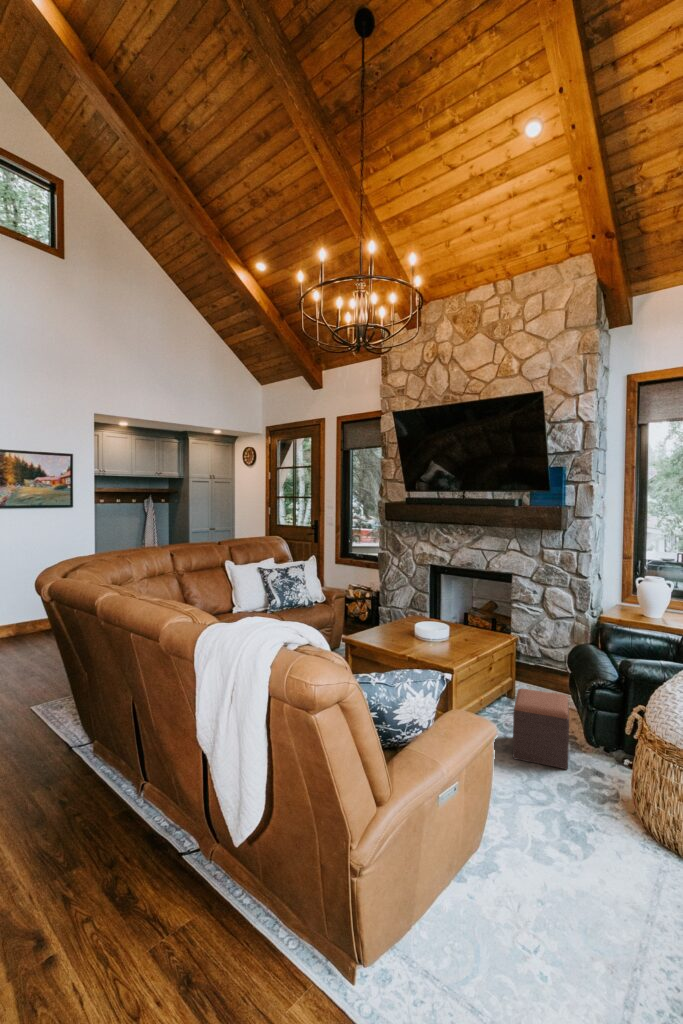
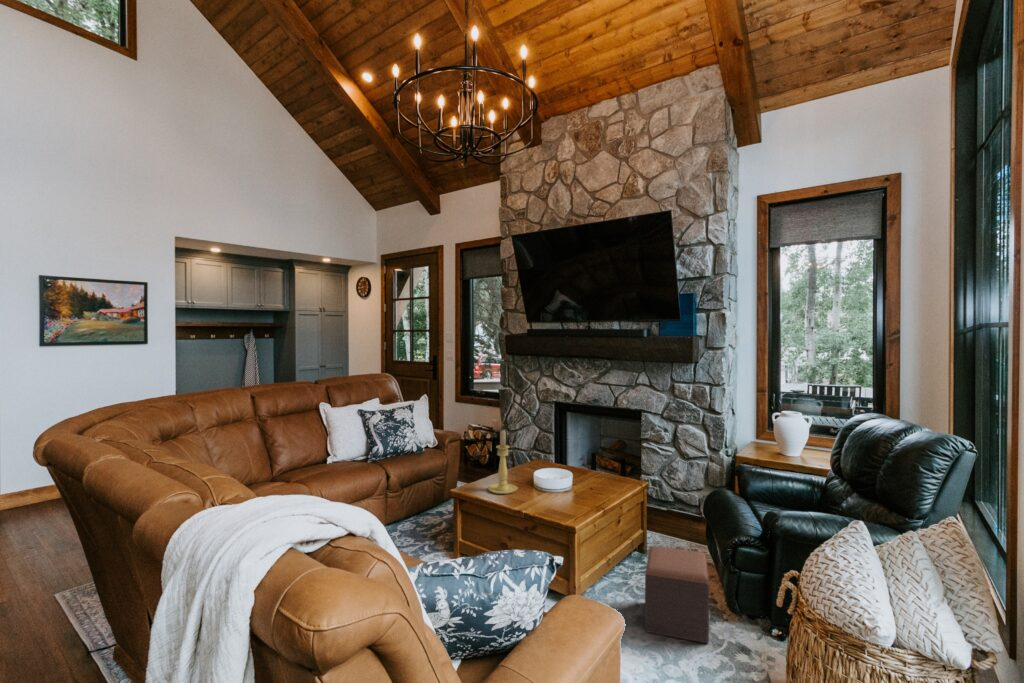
candle holder: none [376,586,401,641] -> present [488,430,517,494]

